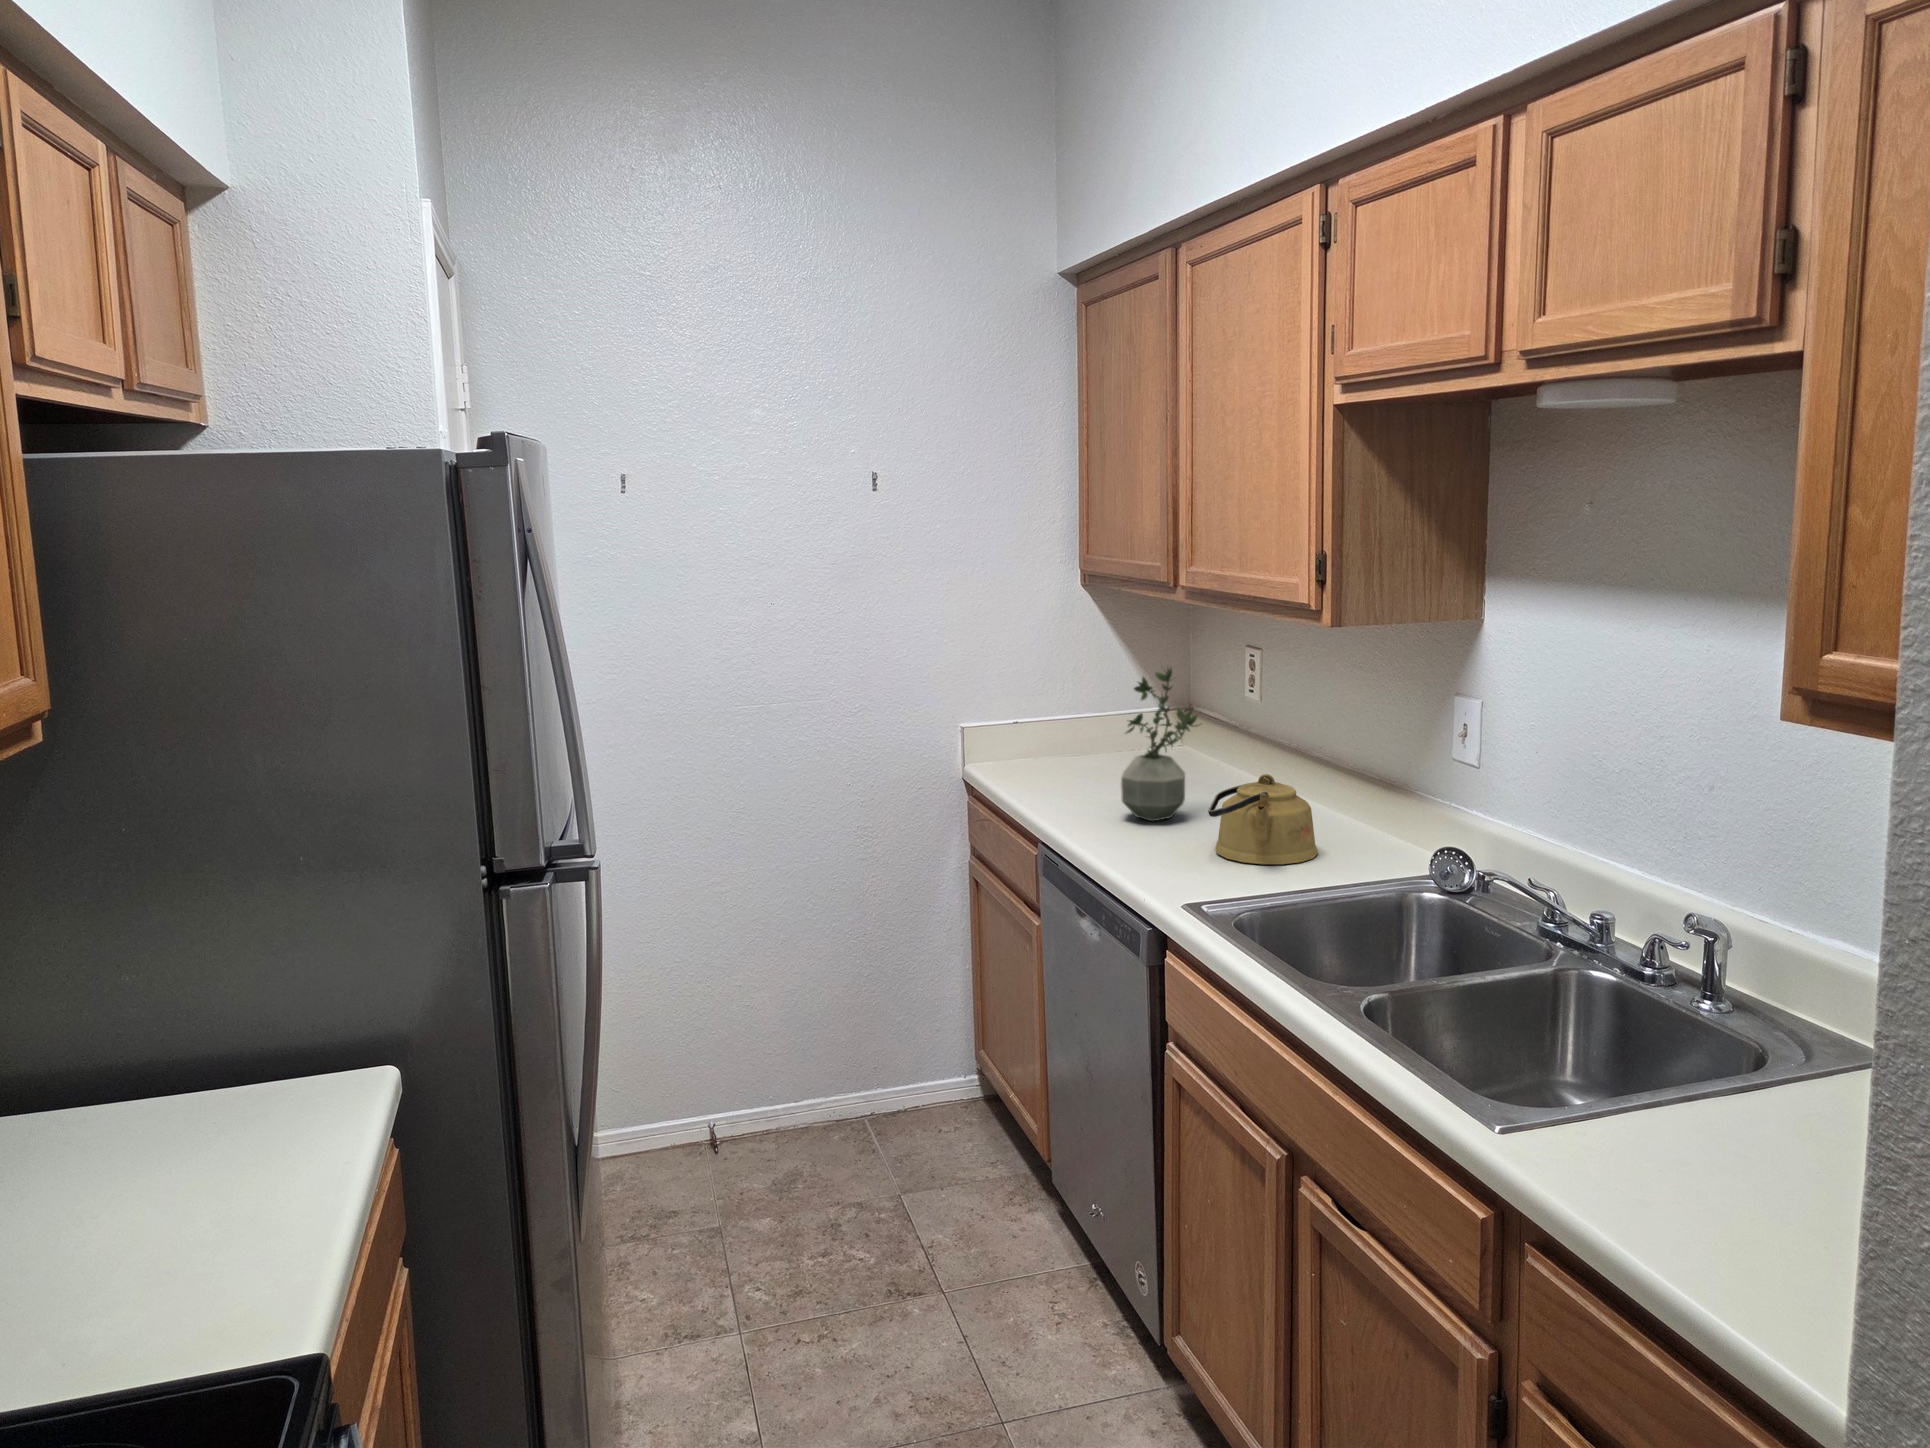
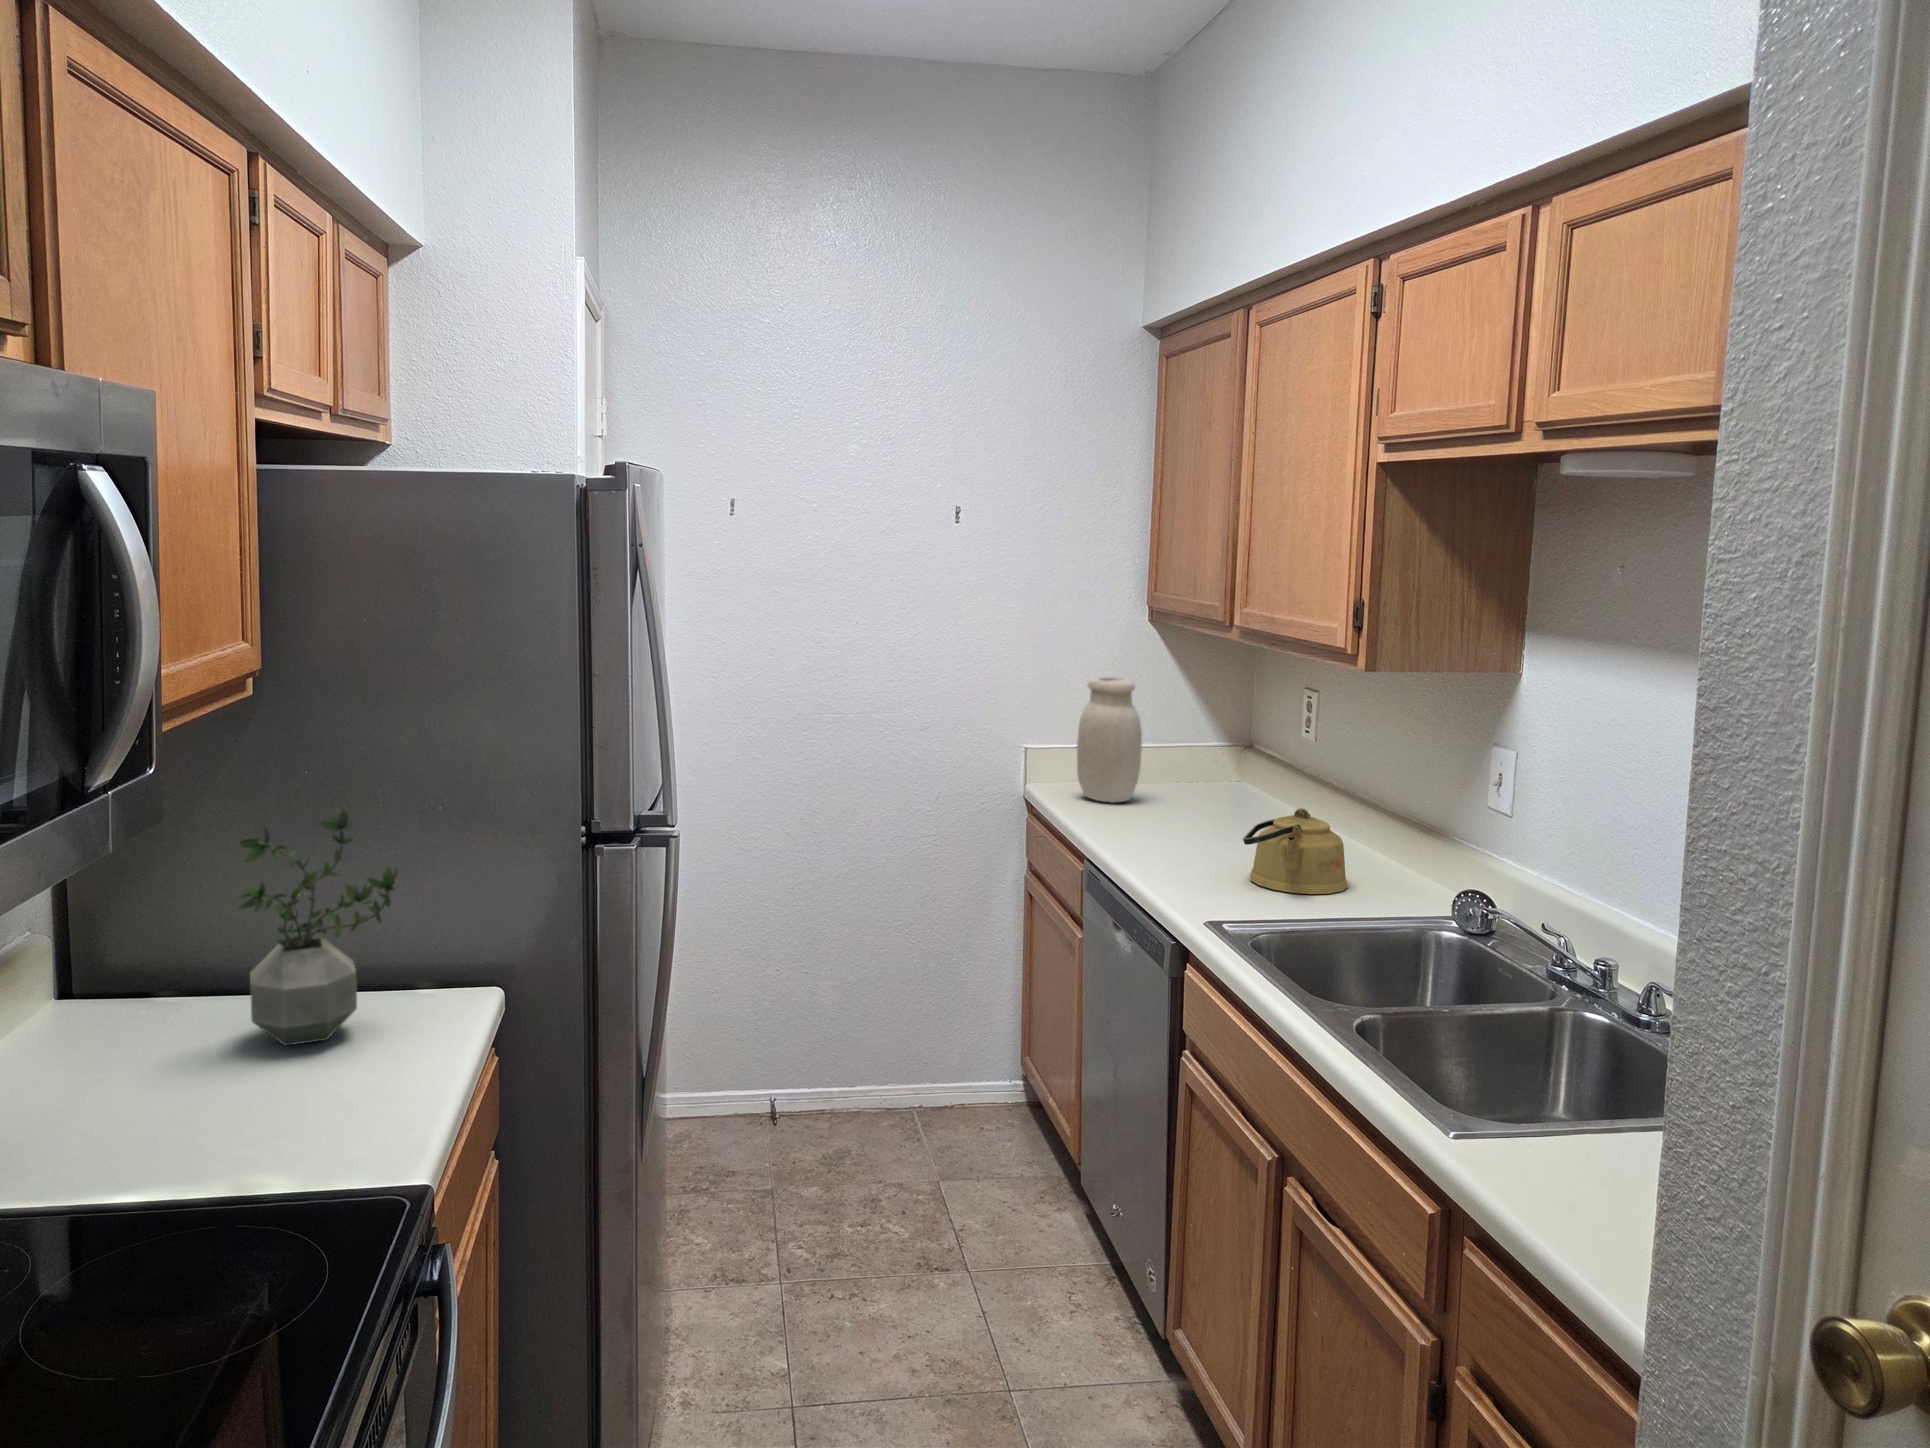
jar: none [1013,646,1080,778] -> present [1077,677,1142,803]
potted plant: present [1121,668,1197,821] -> present [237,807,398,1046]

